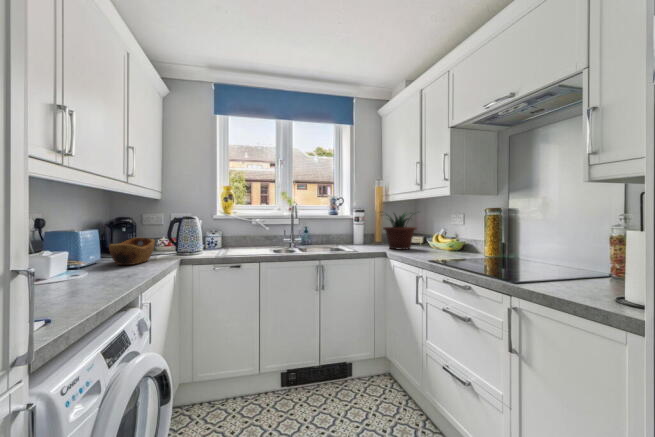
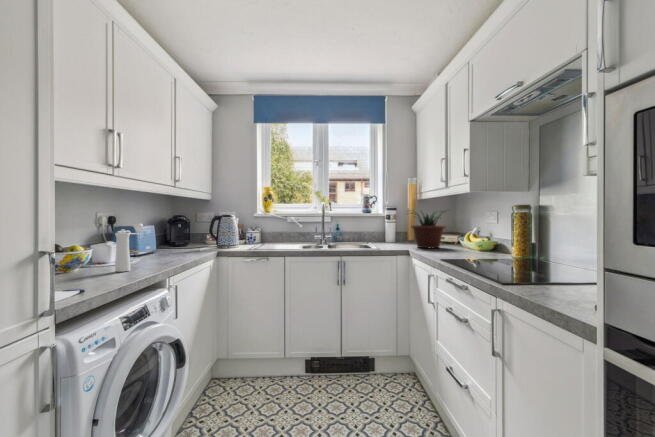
pepper mill: none [67,227,101,290] -> present [115,223,143,272]
wooden bowl: present [109,238,155,265] -> none [160,233,198,256]

